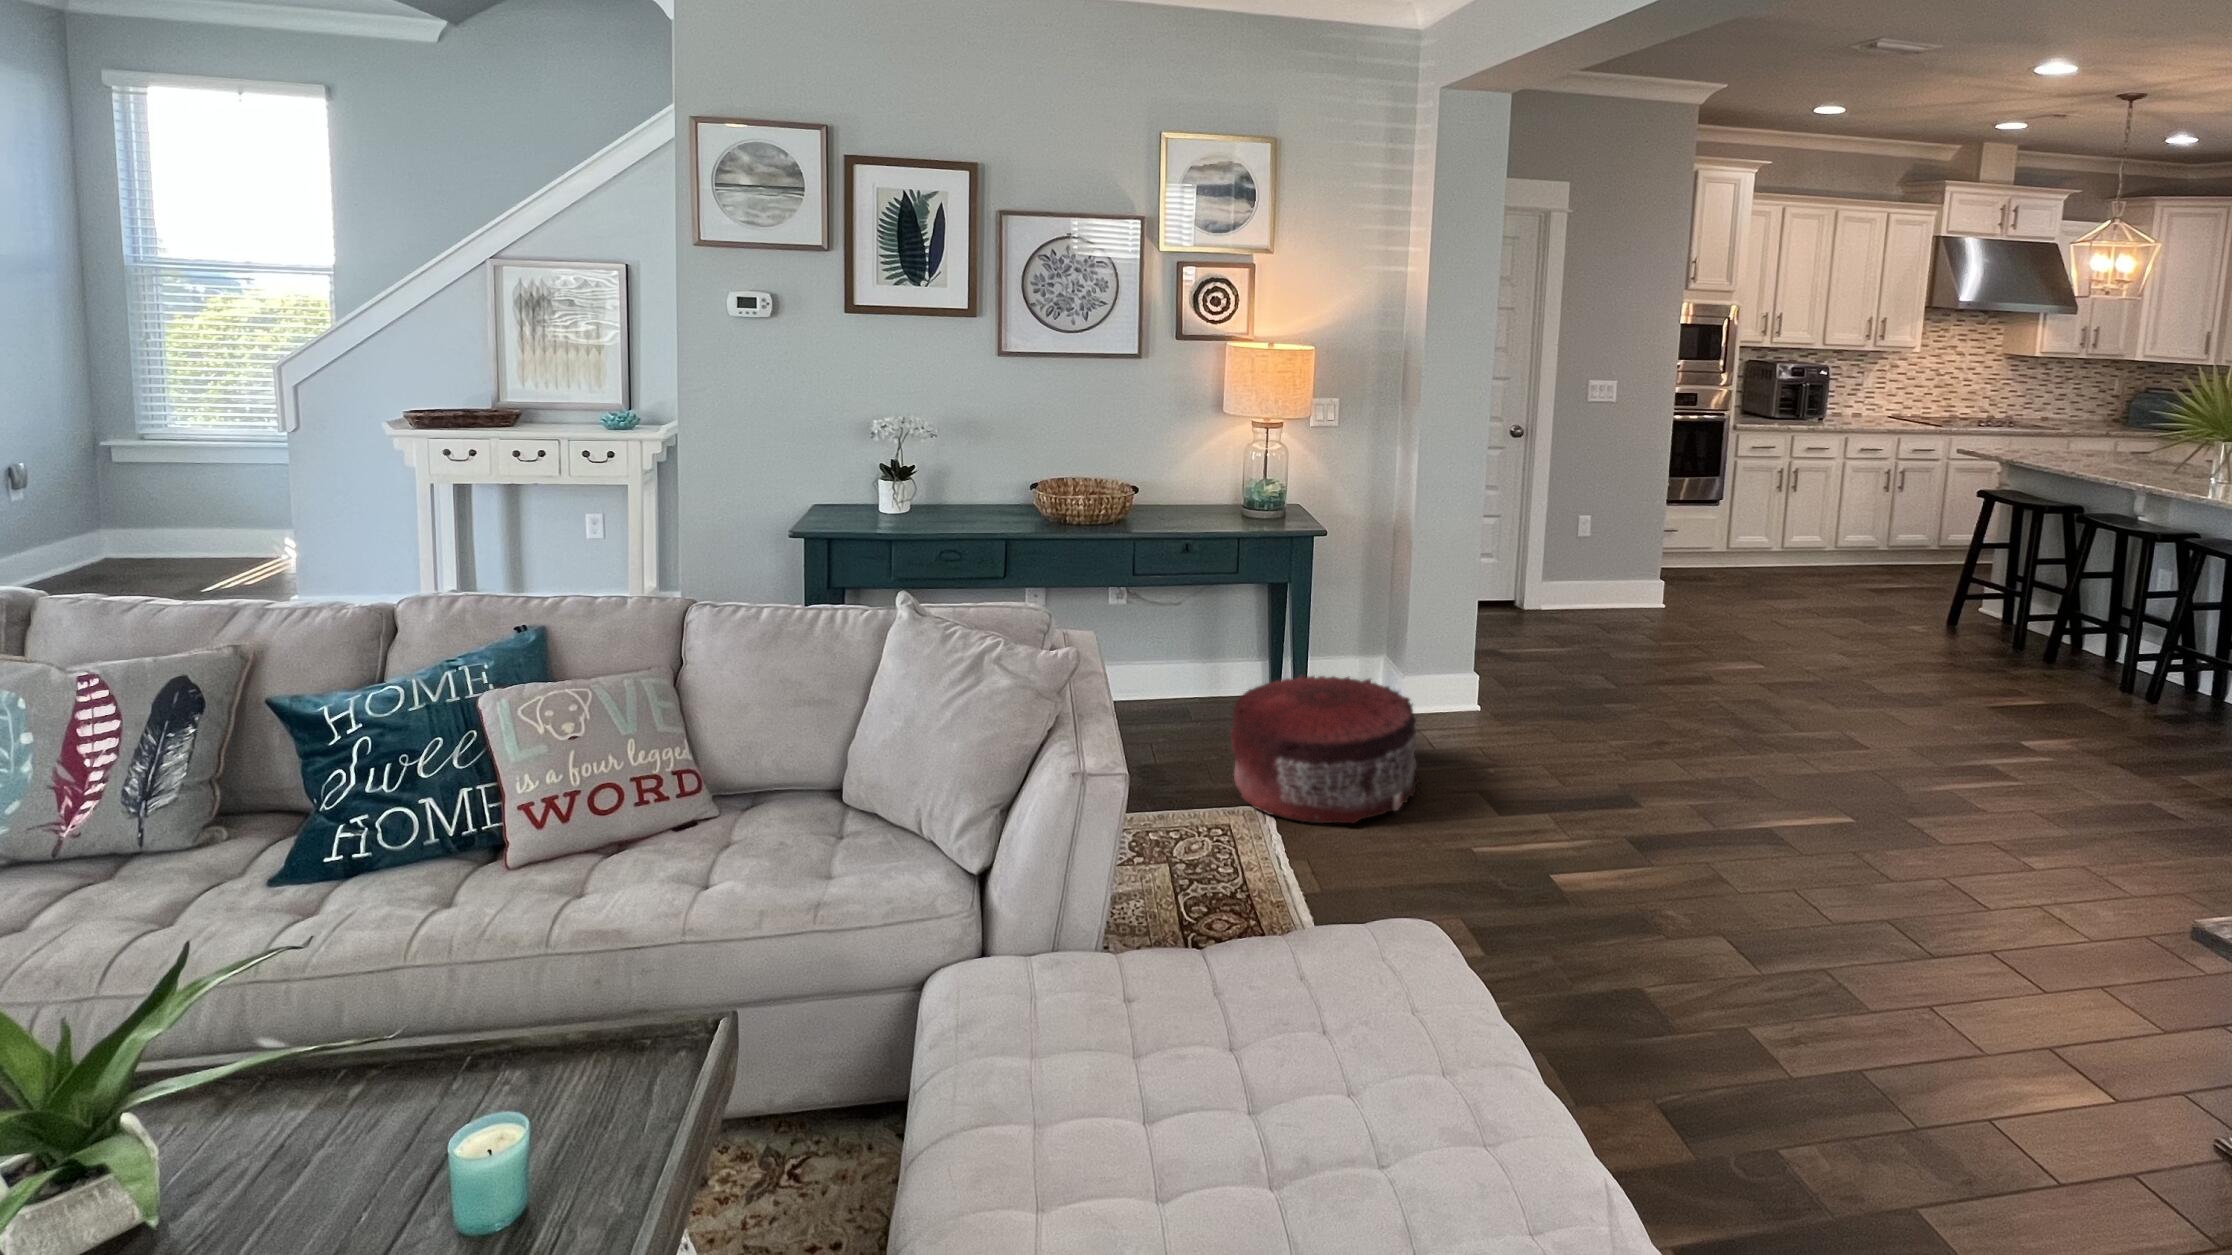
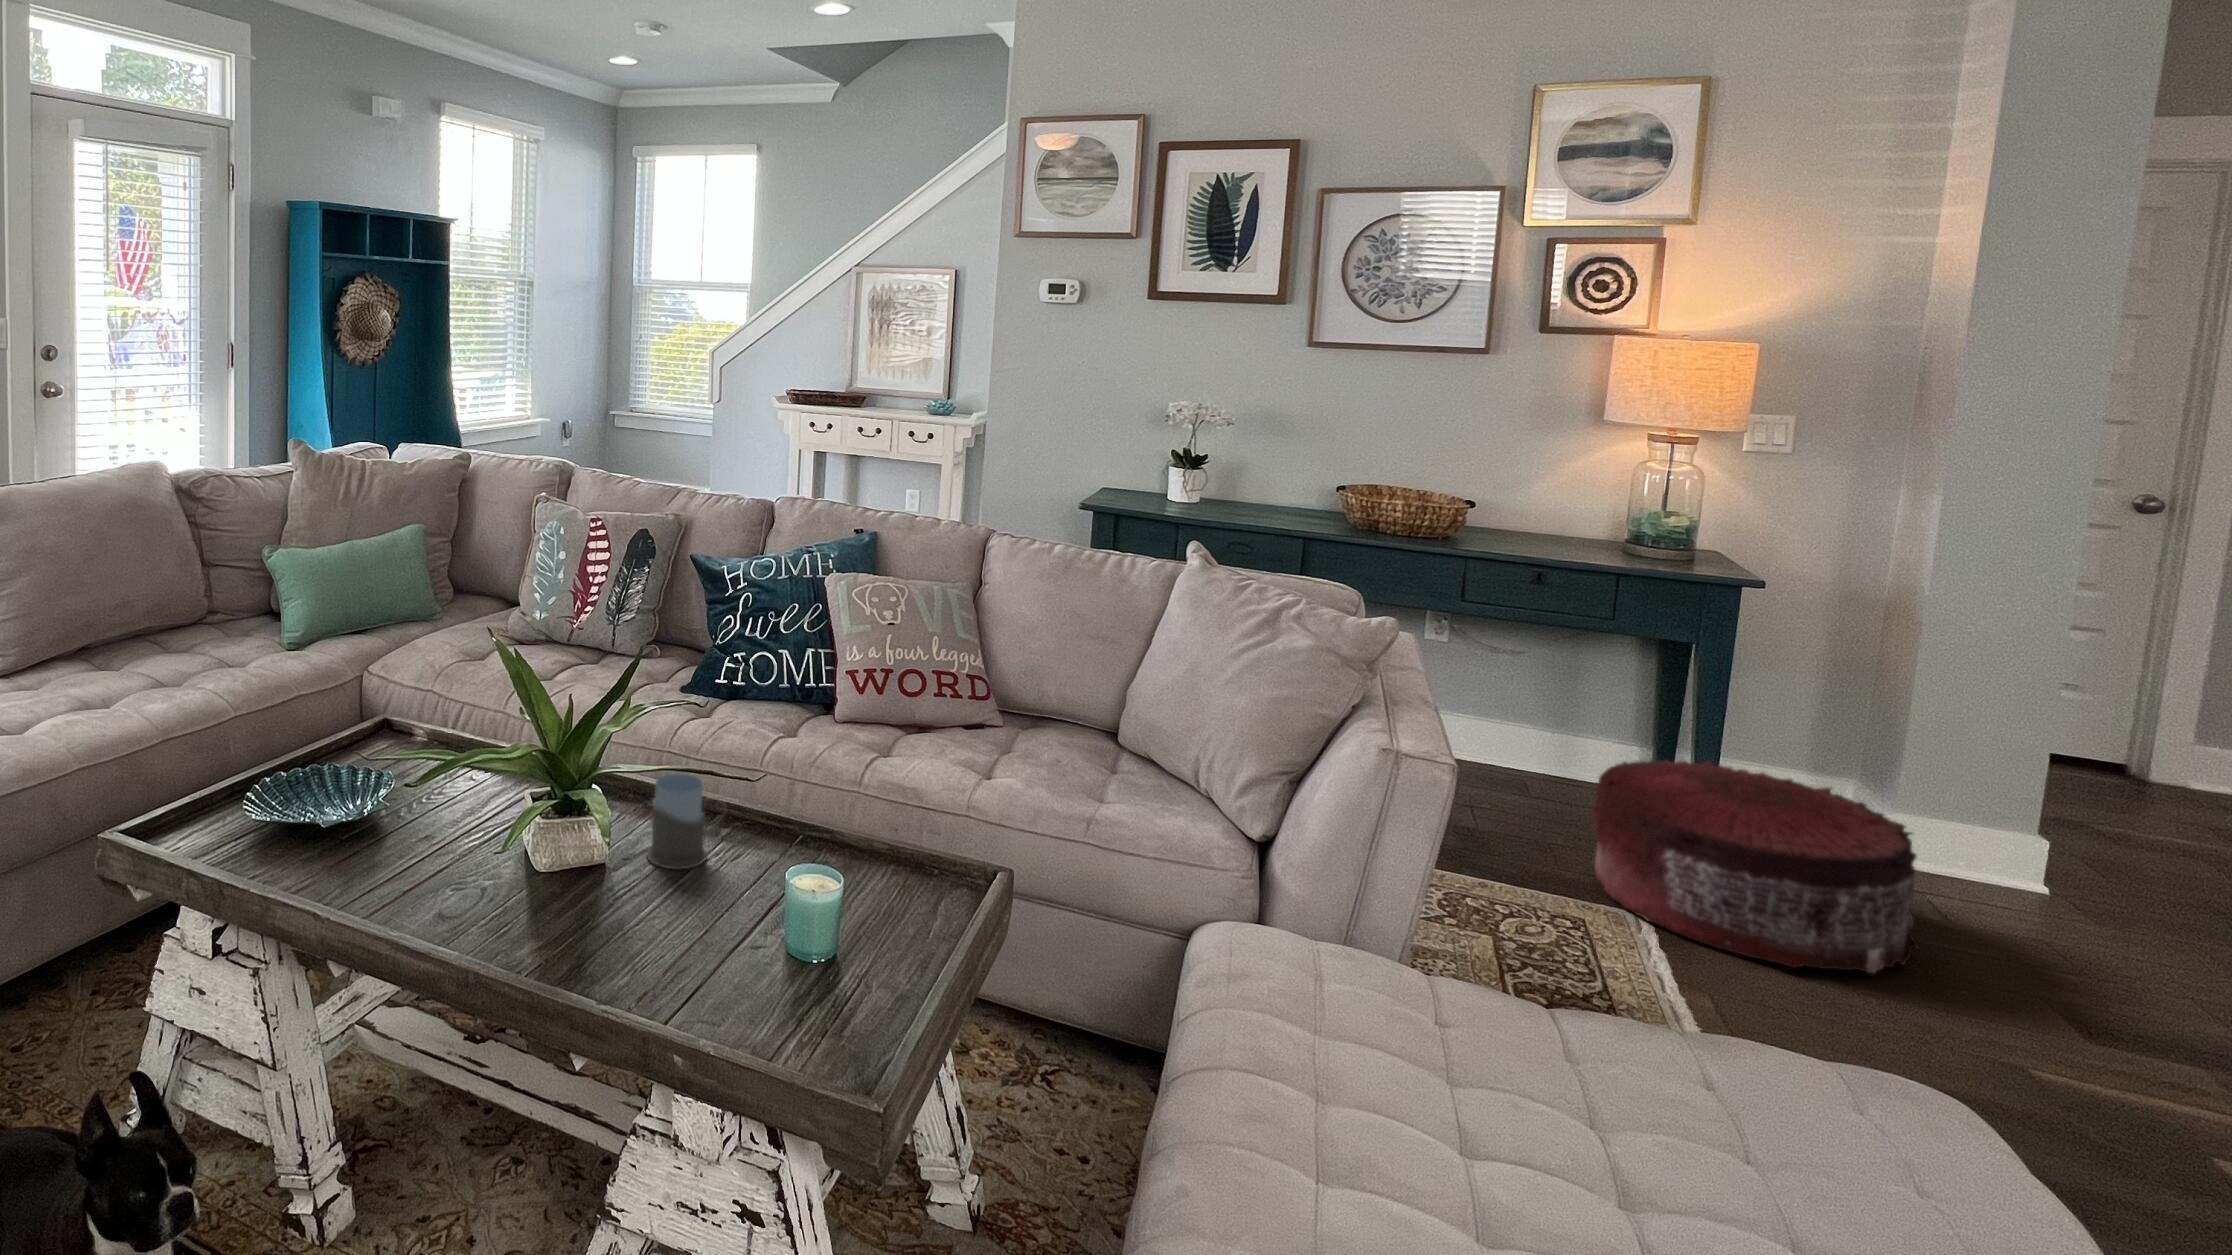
mug: none [238,1038,359,1172] -> present [646,773,721,869]

